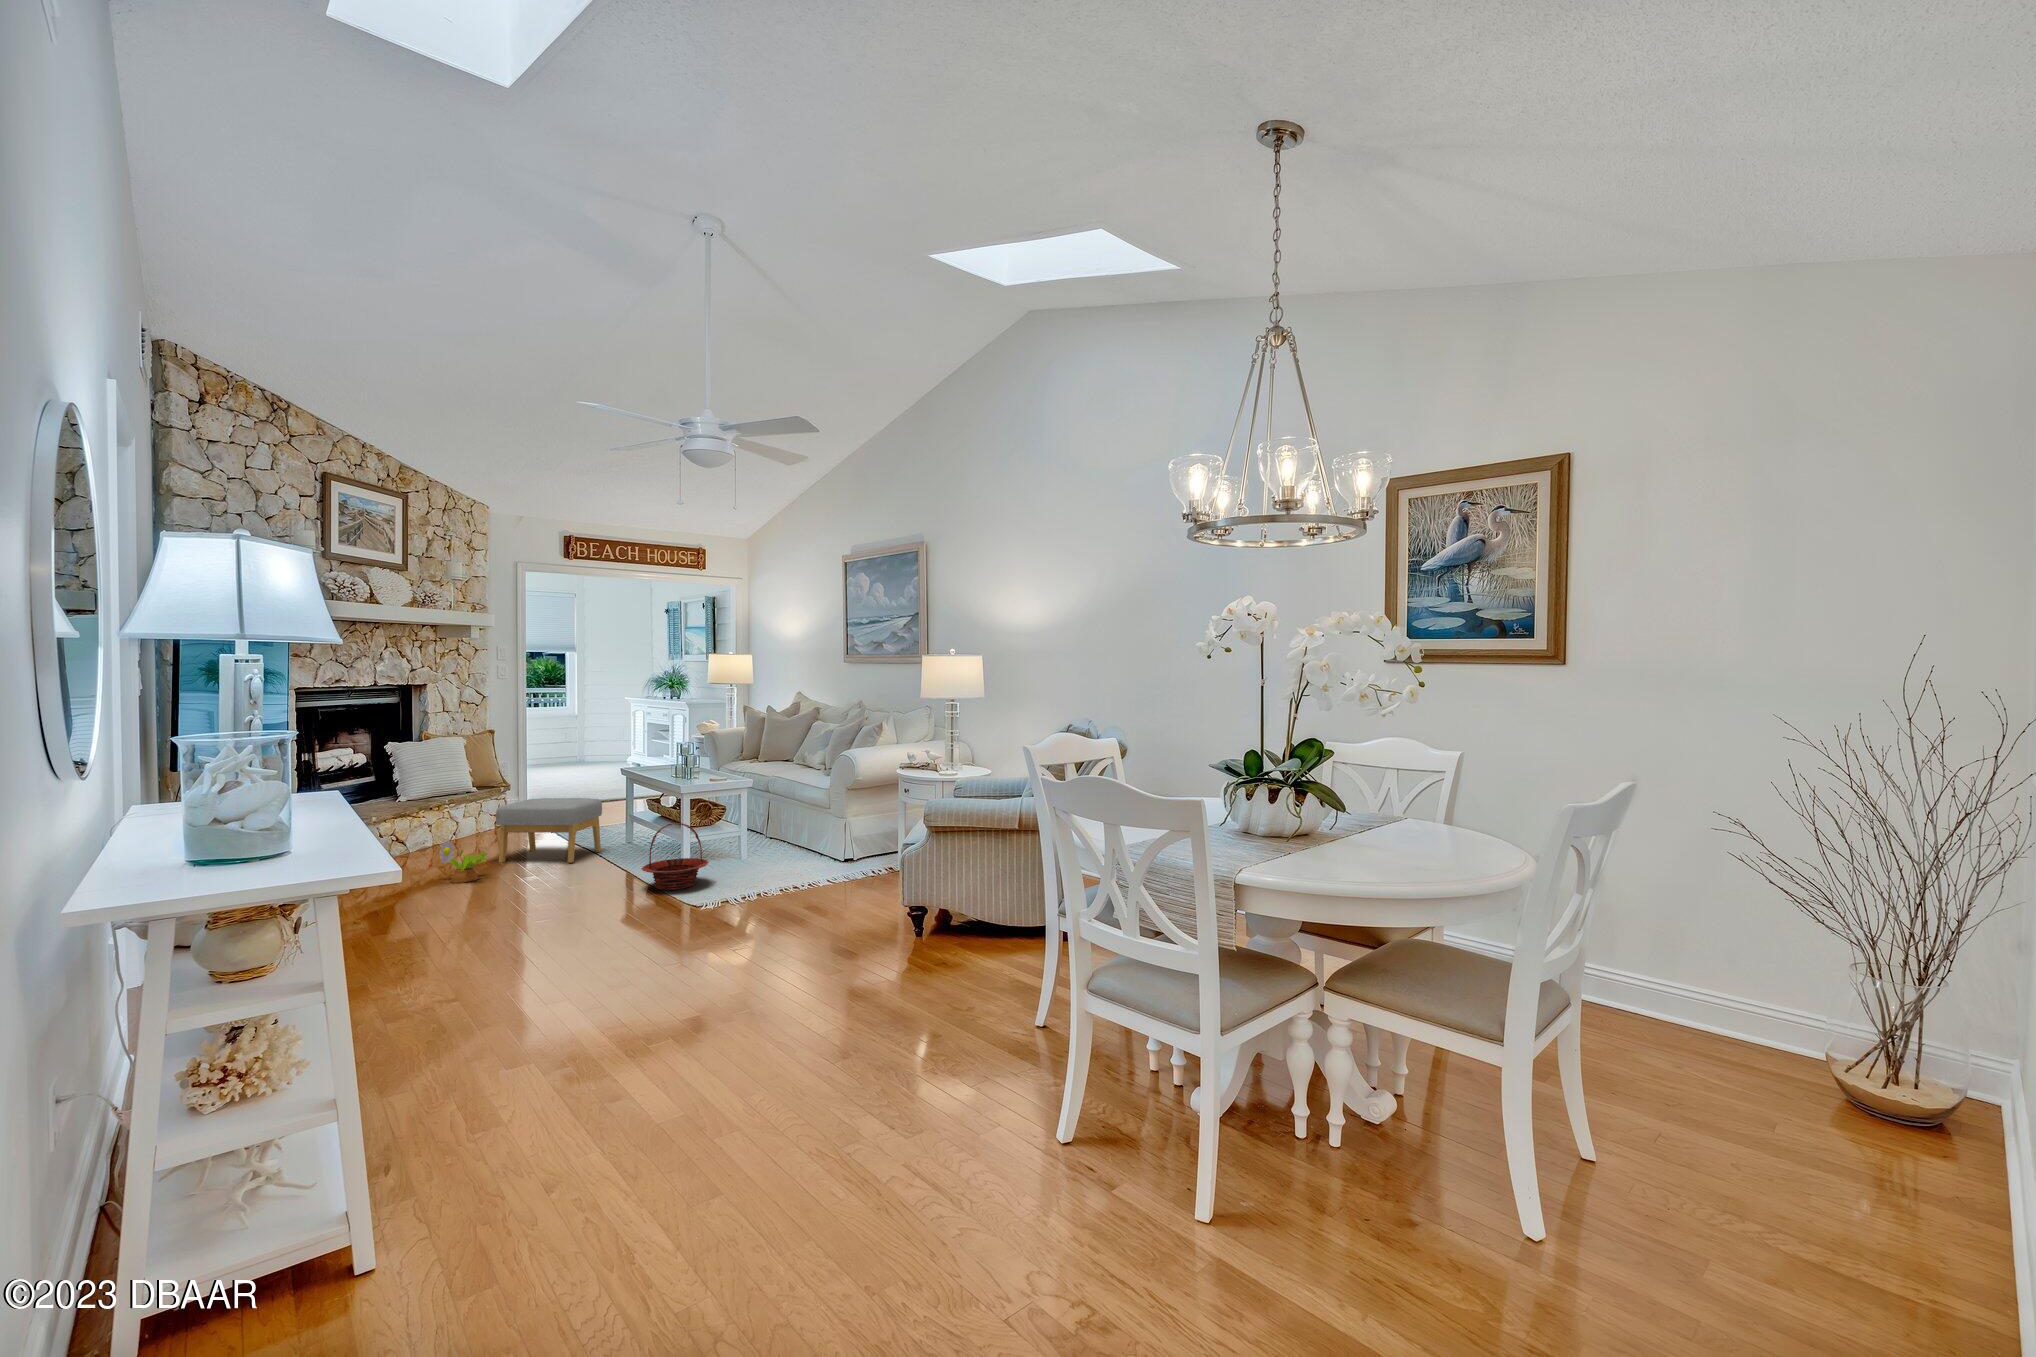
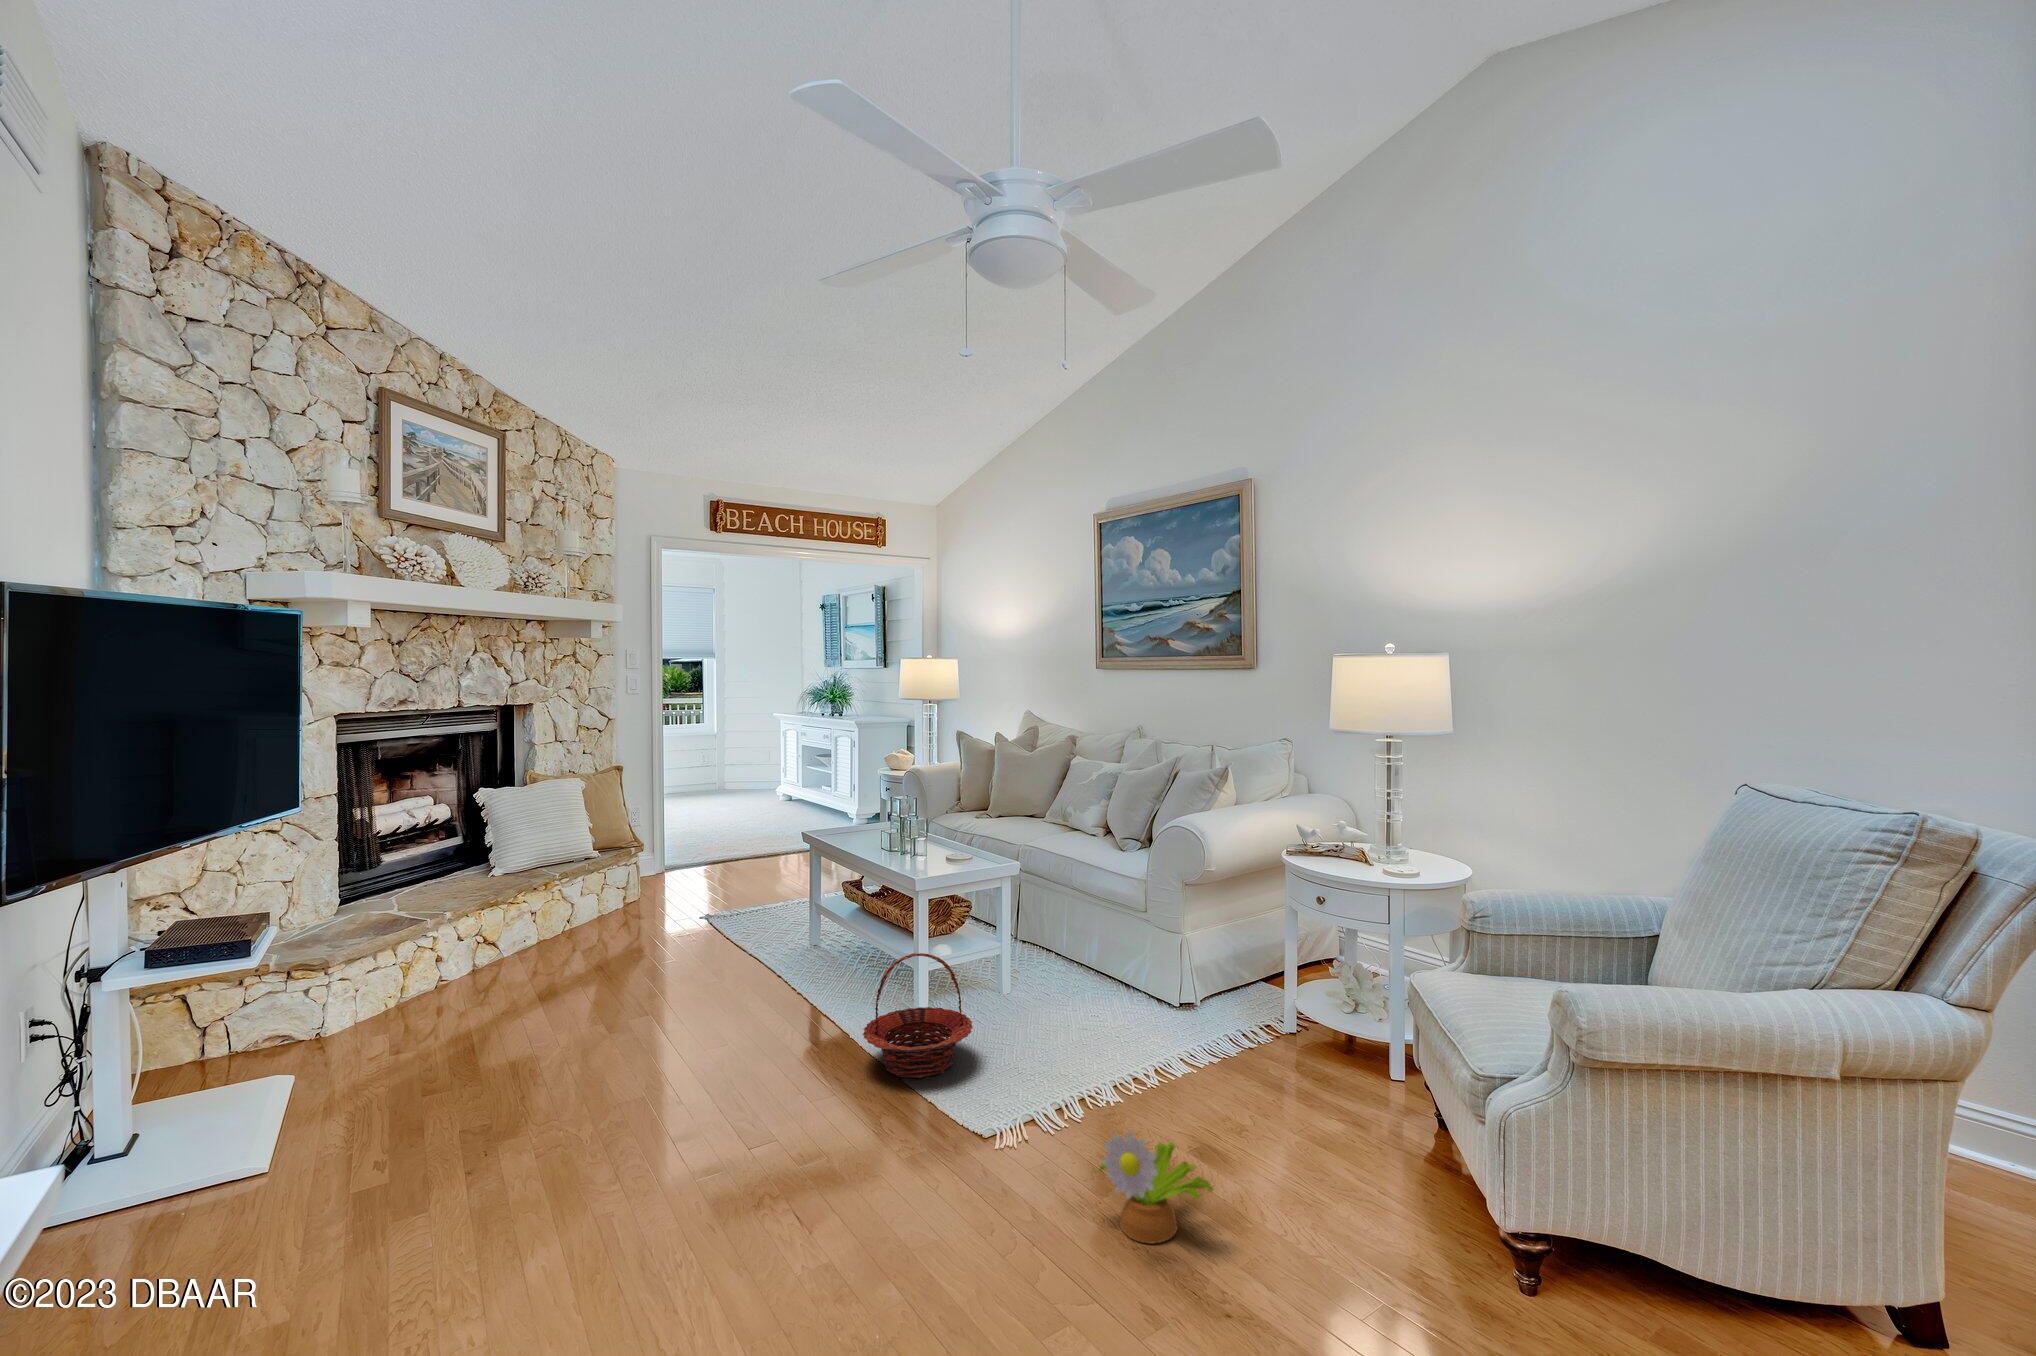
footstool: present [496,798,602,863] -> none [625,881,778,994]
decorative plant: present [439,839,488,883] -> present [1095,1131,1213,1244]

